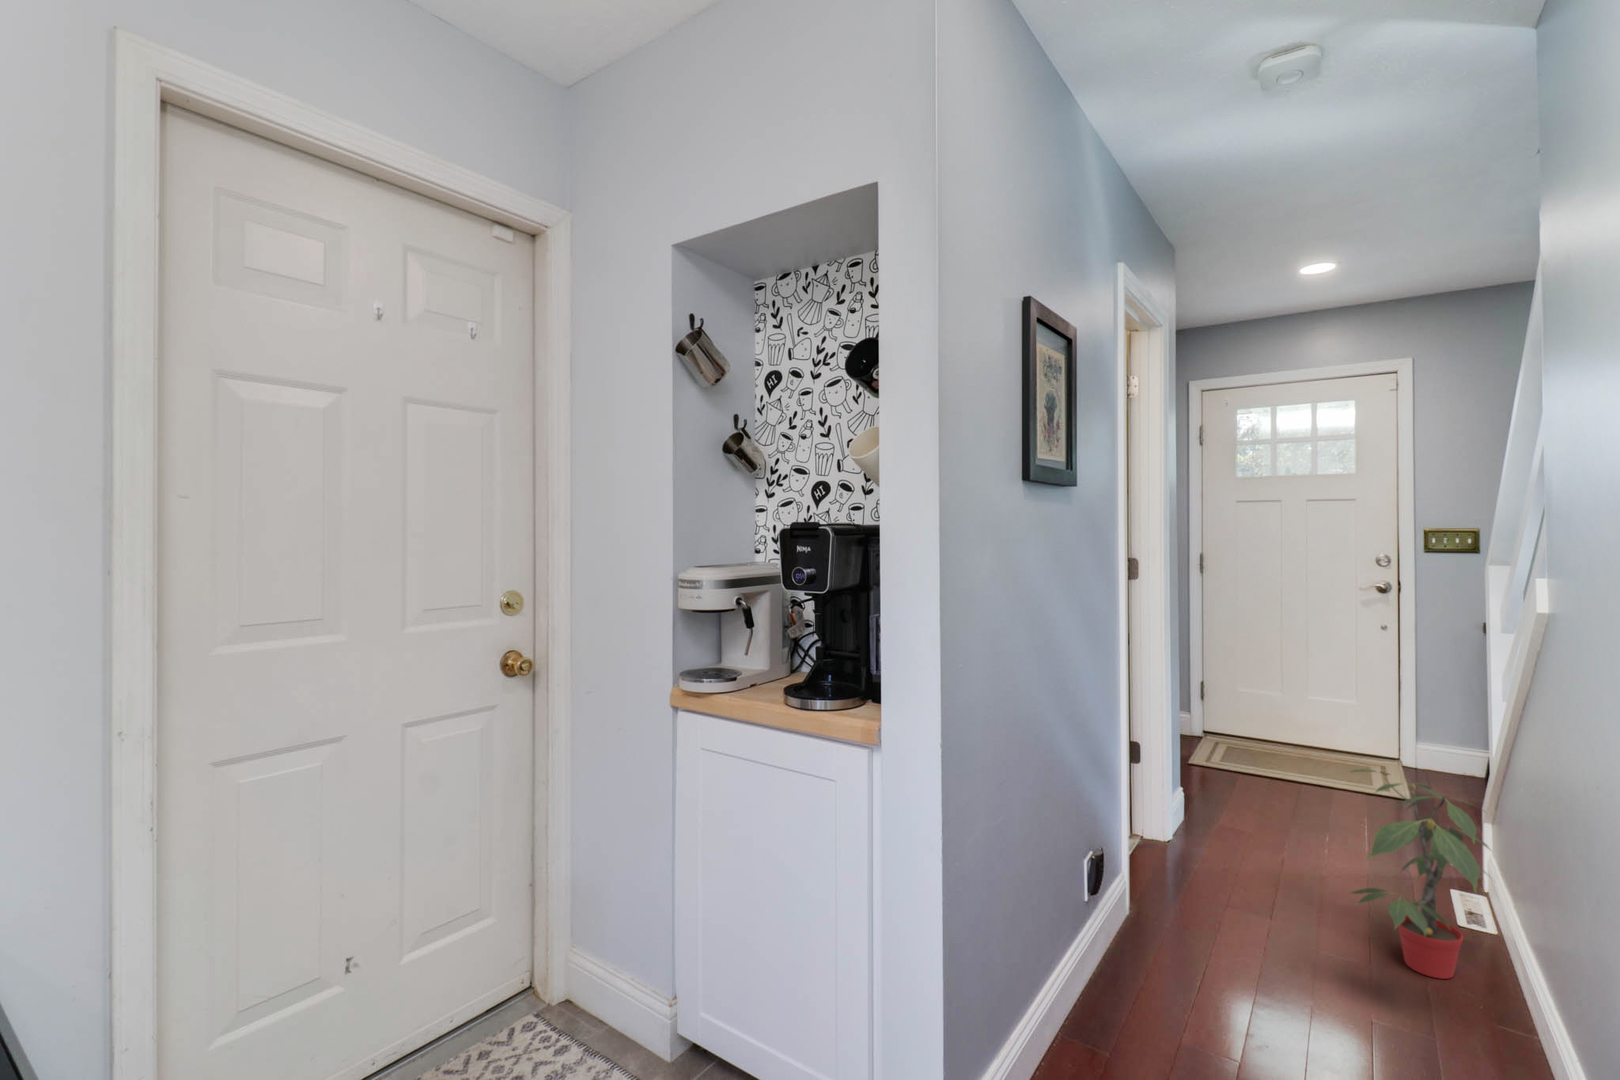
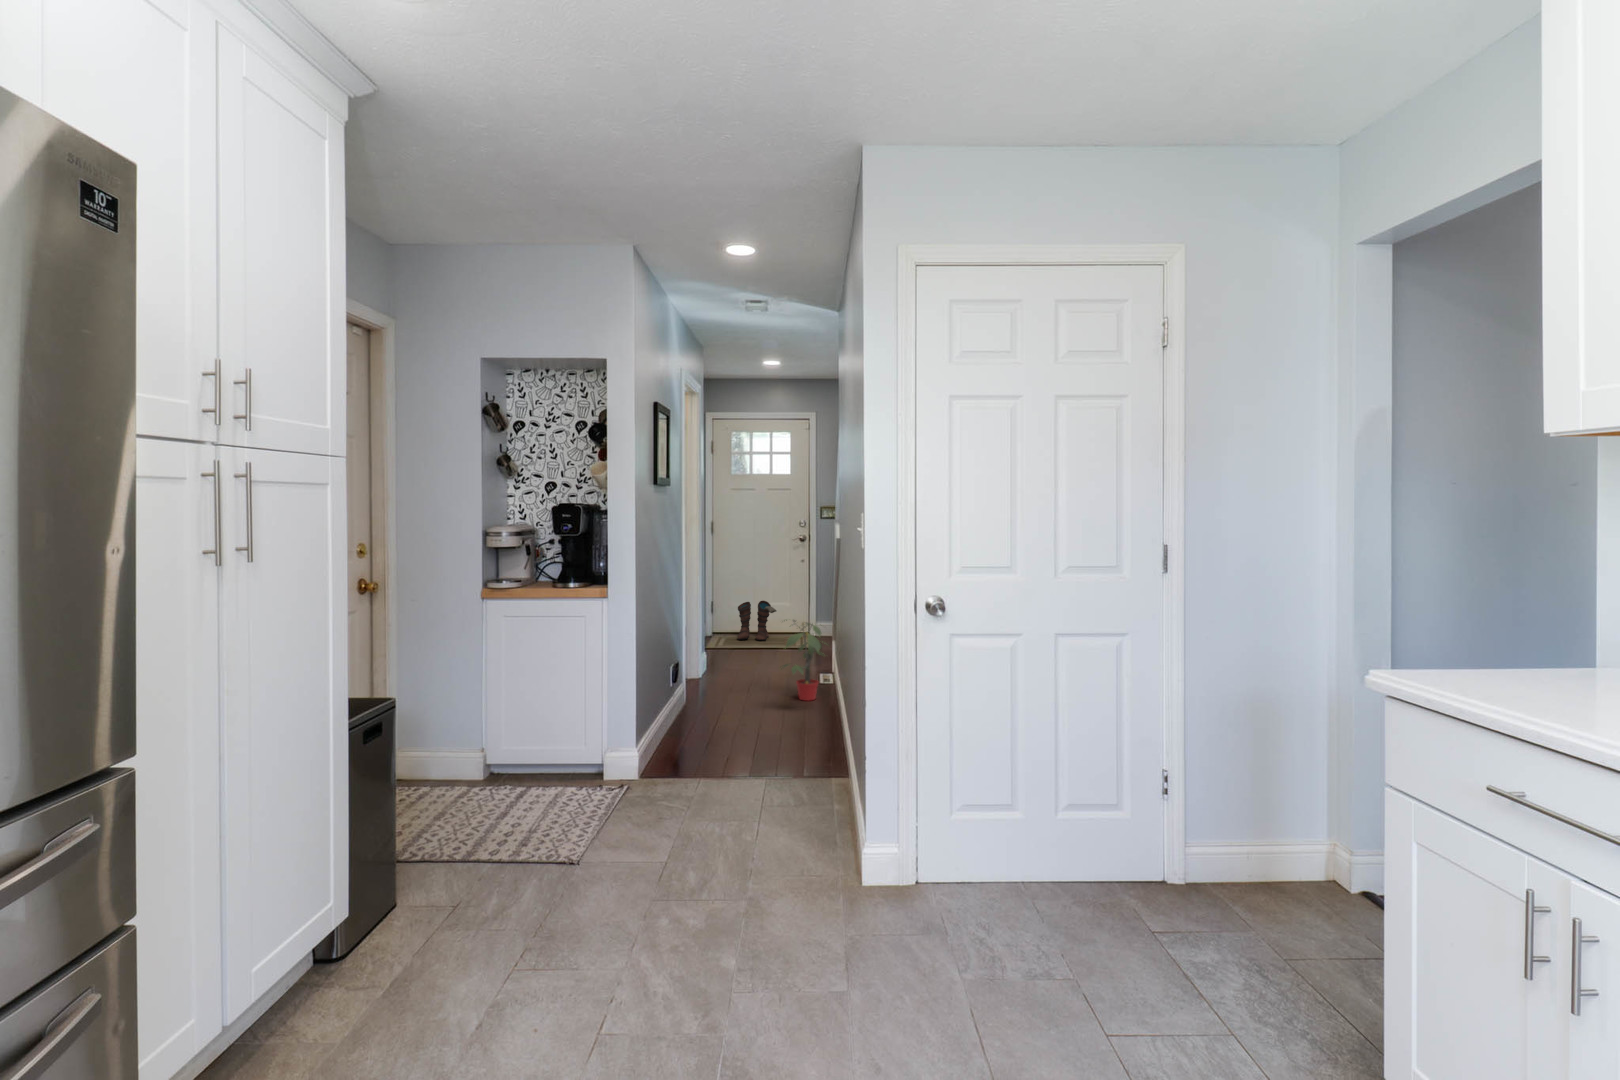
boots: none [1248,689,1327,761] -> present [738,601,776,640]

